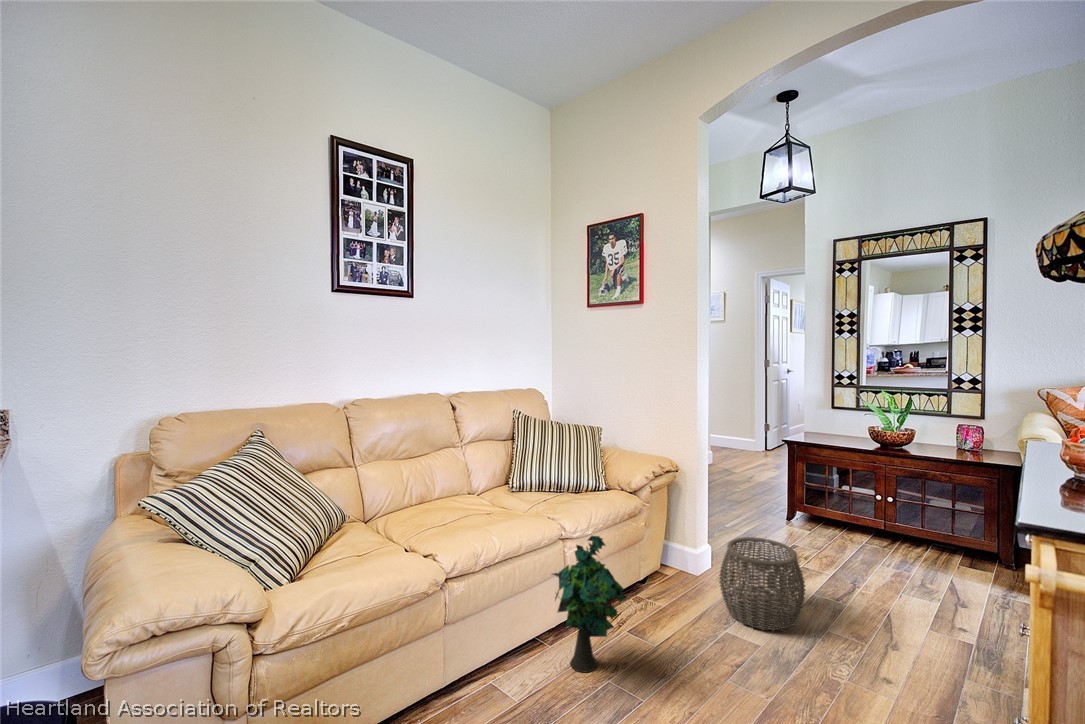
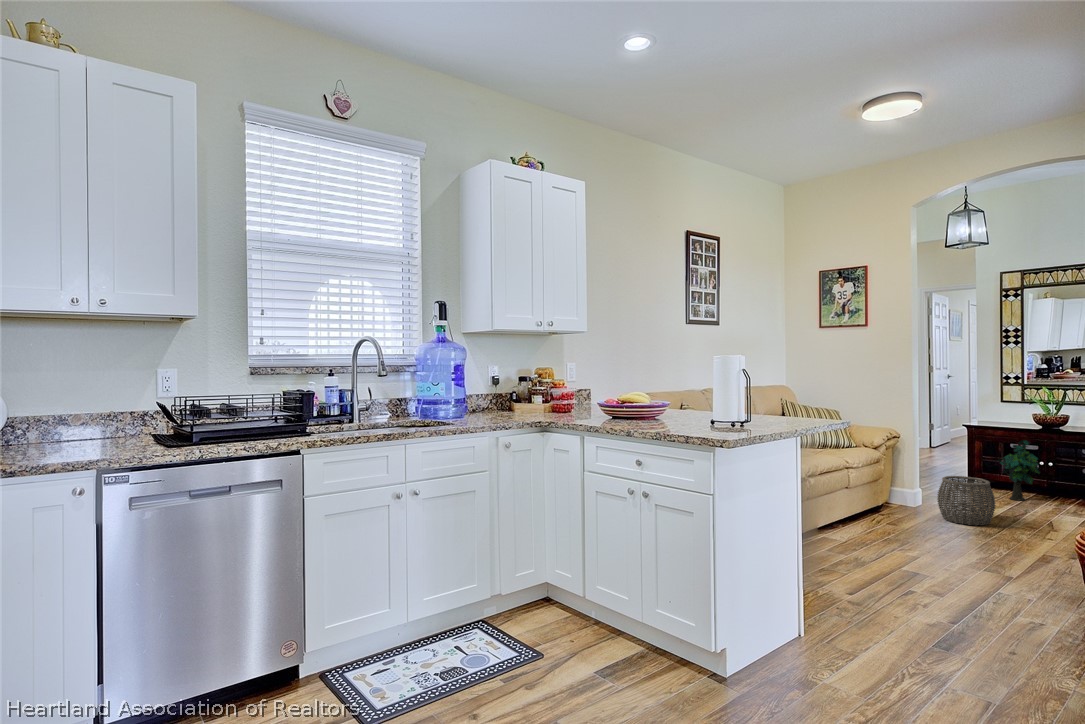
decorative plant: present [552,536,627,672] -> present [997,440,1040,501]

